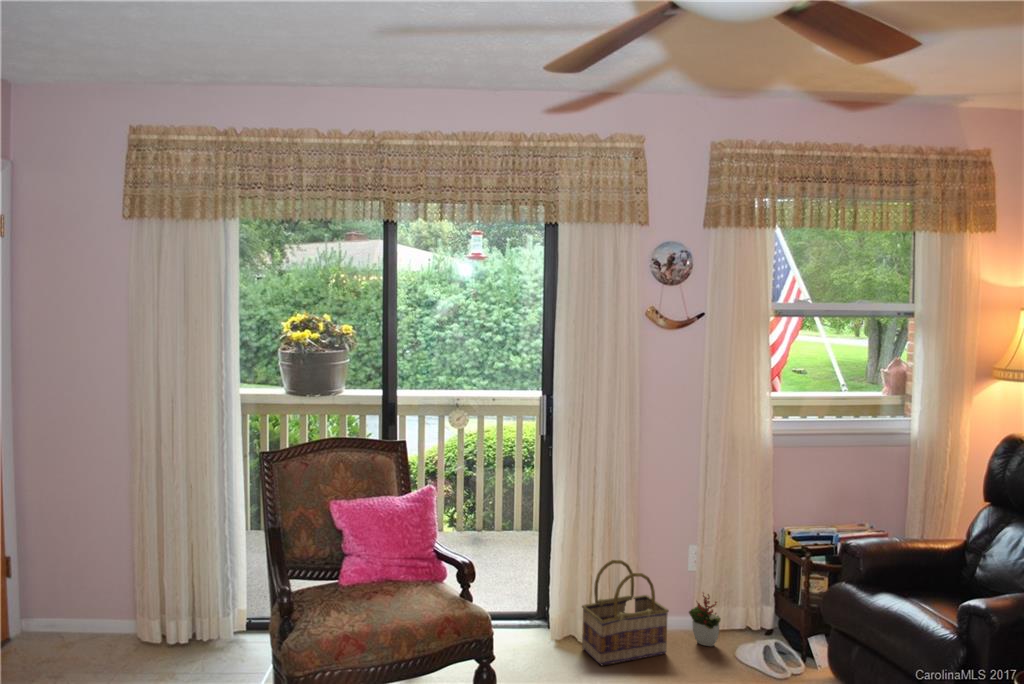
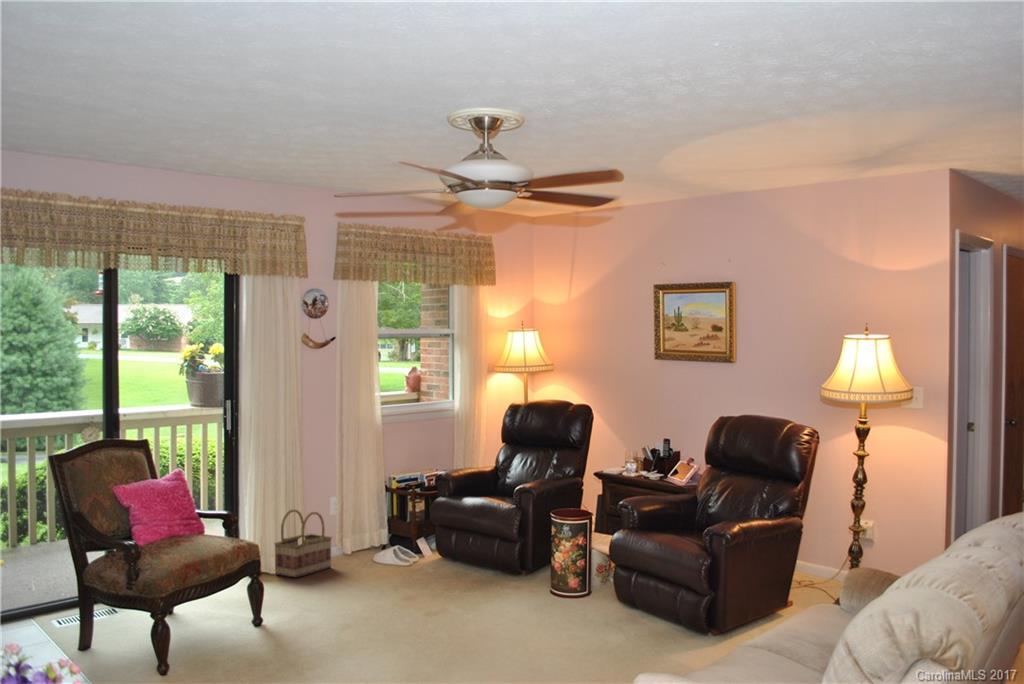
decorative plant: present [689,593,721,646] -> none [340,525,361,561]

